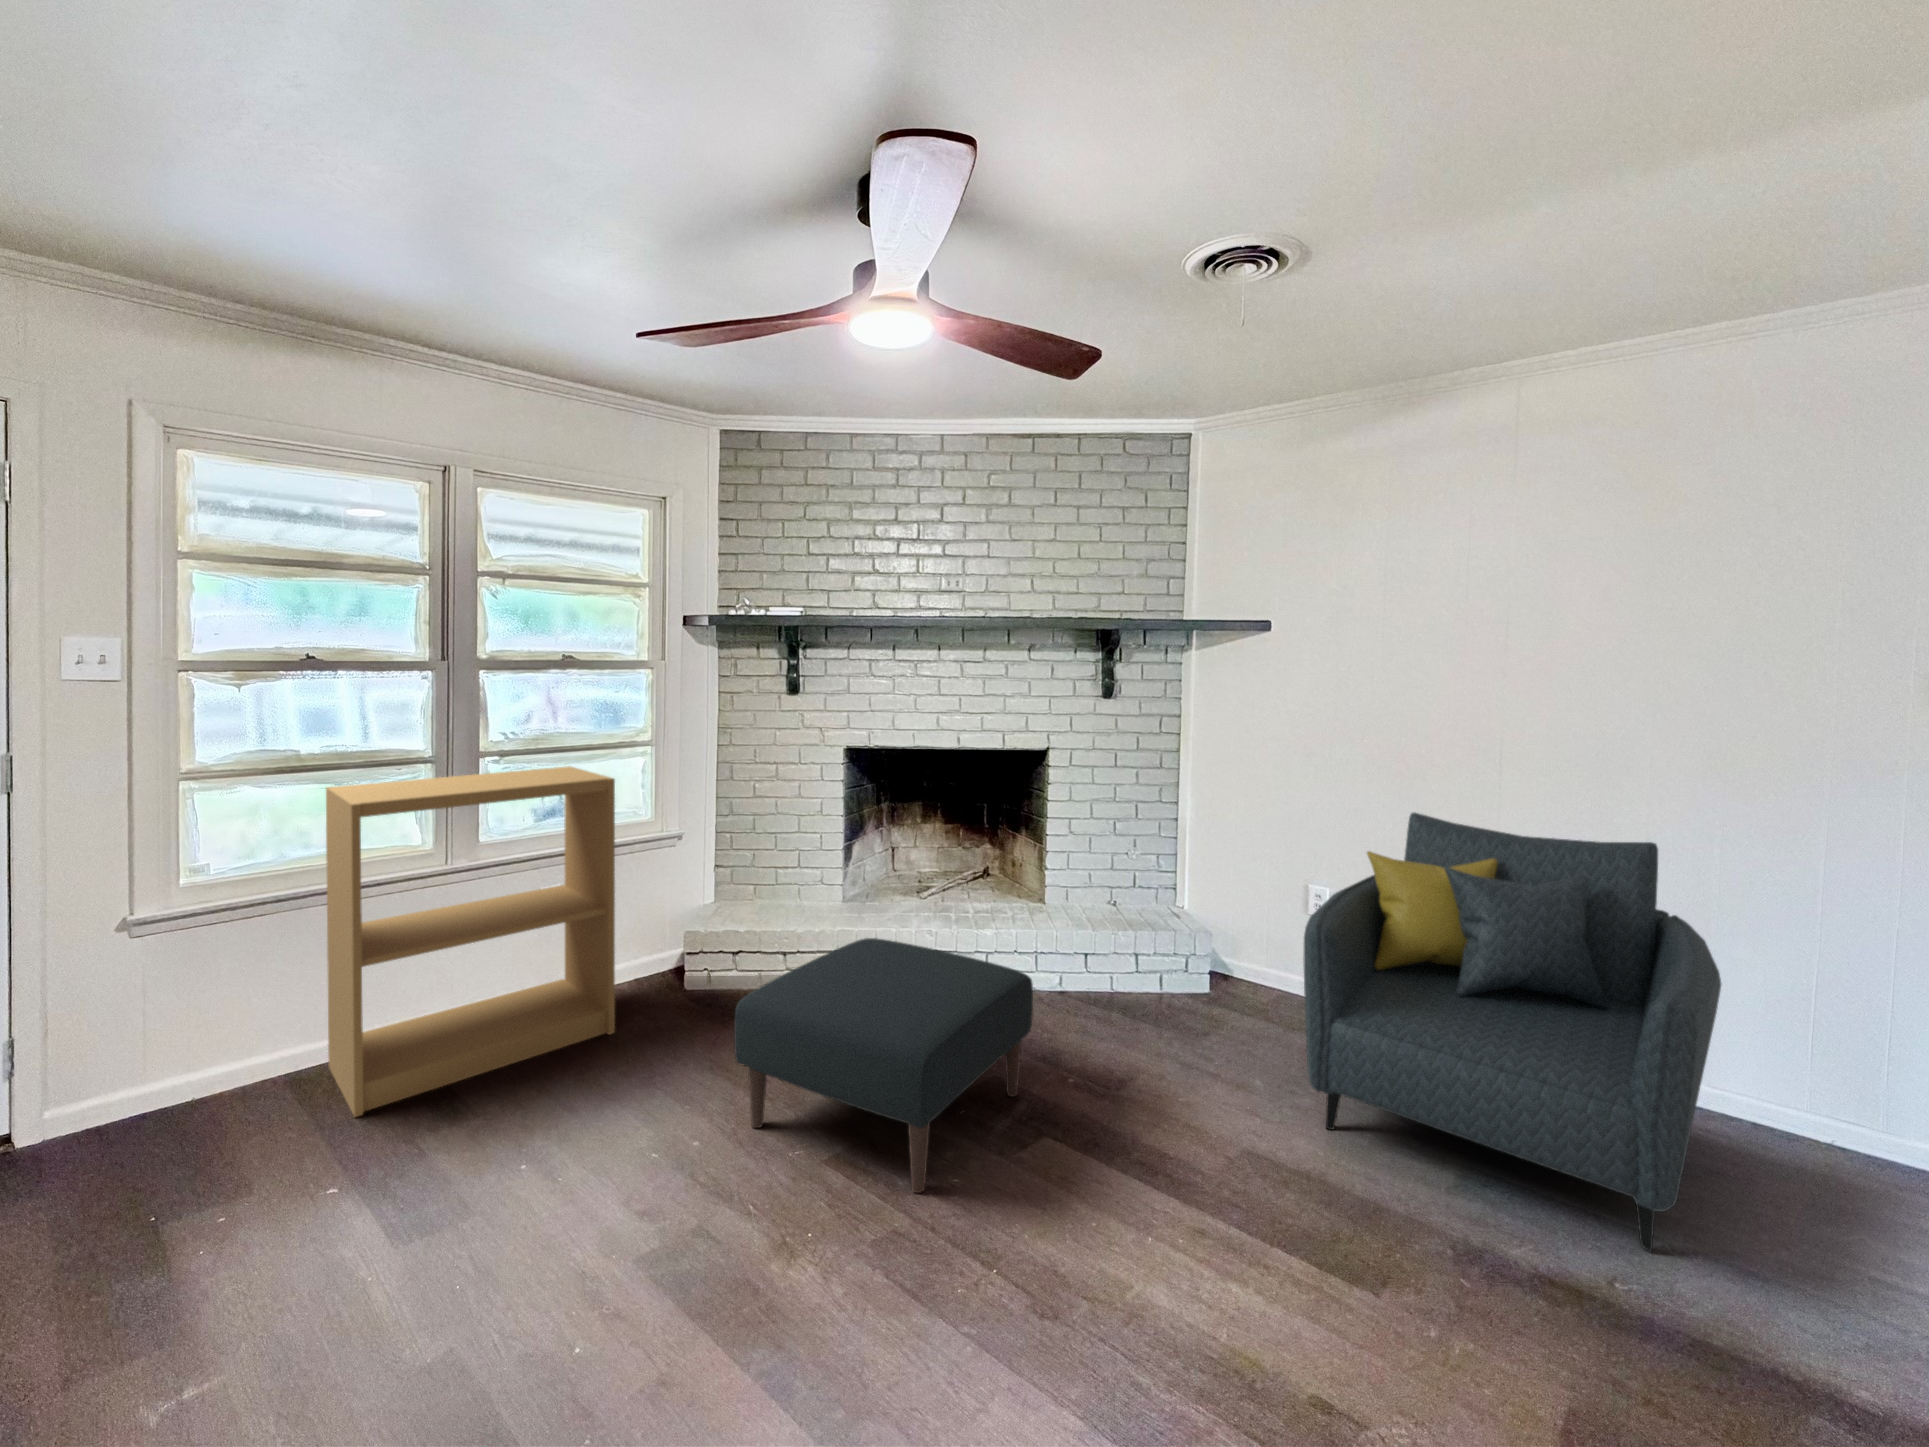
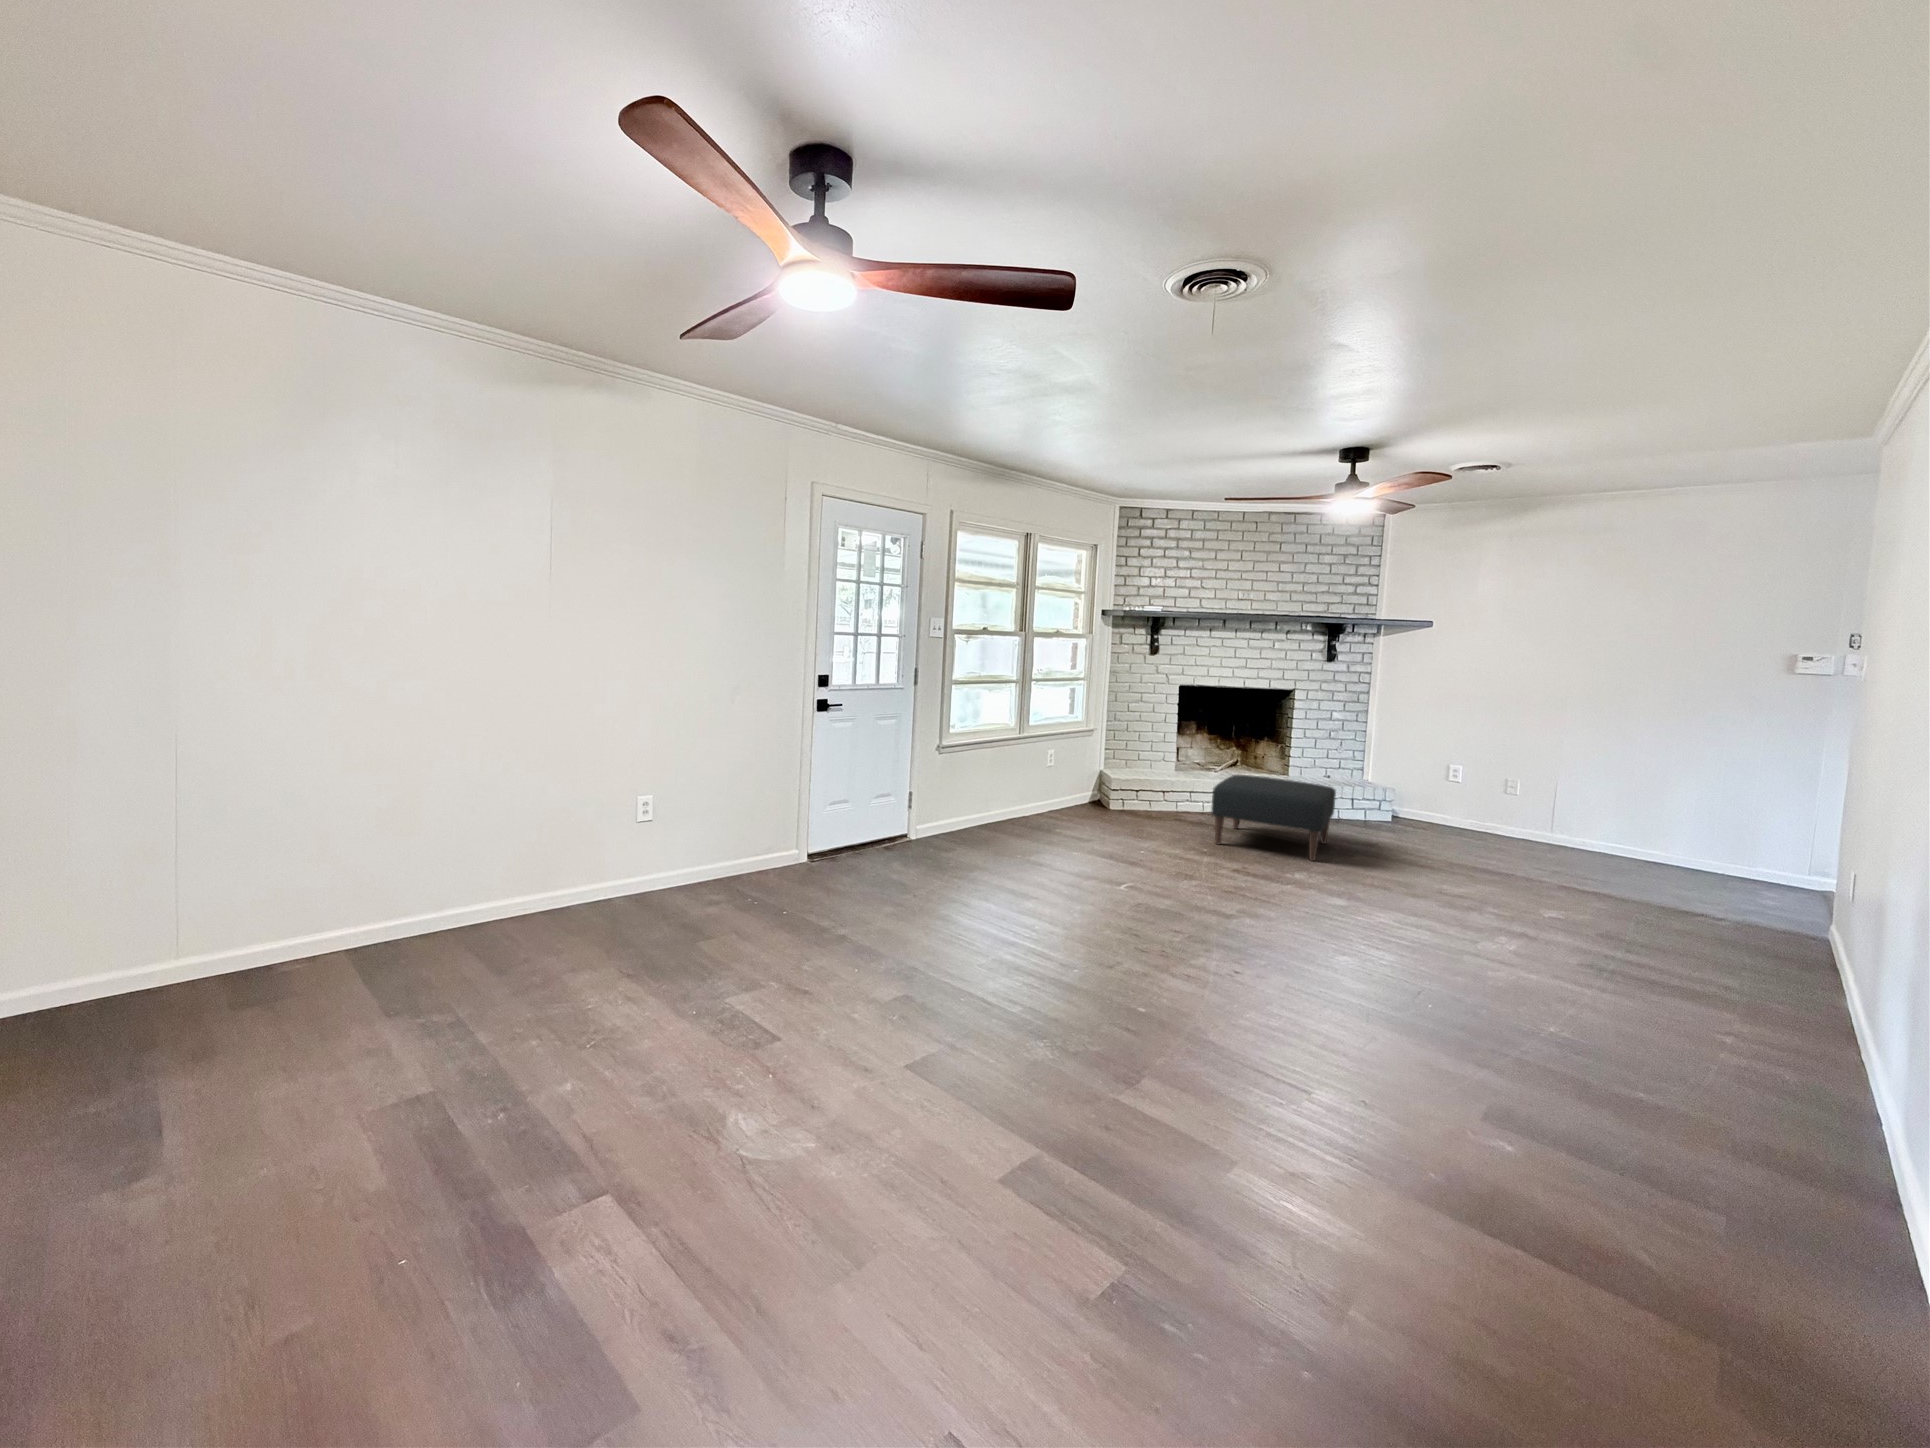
bookshelf: present [326,766,615,1117] -> none [992,689,1109,833]
armchair: present [1303,812,1721,1252] -> none [1475,723,1677,889]

